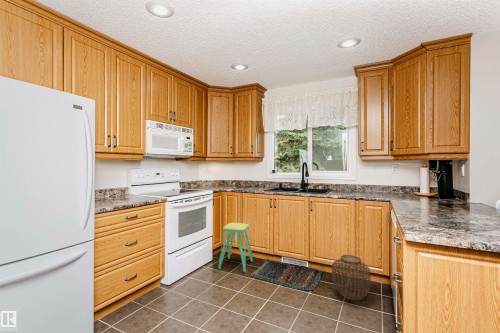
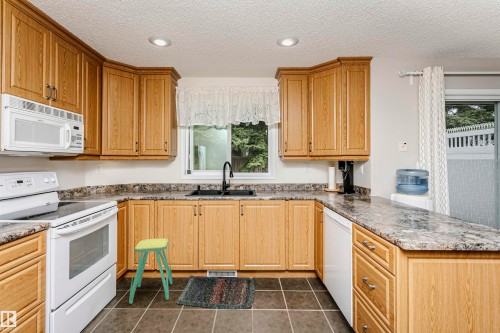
woven basket: present [332,255,371,300] -> none [270,256,306,301]

